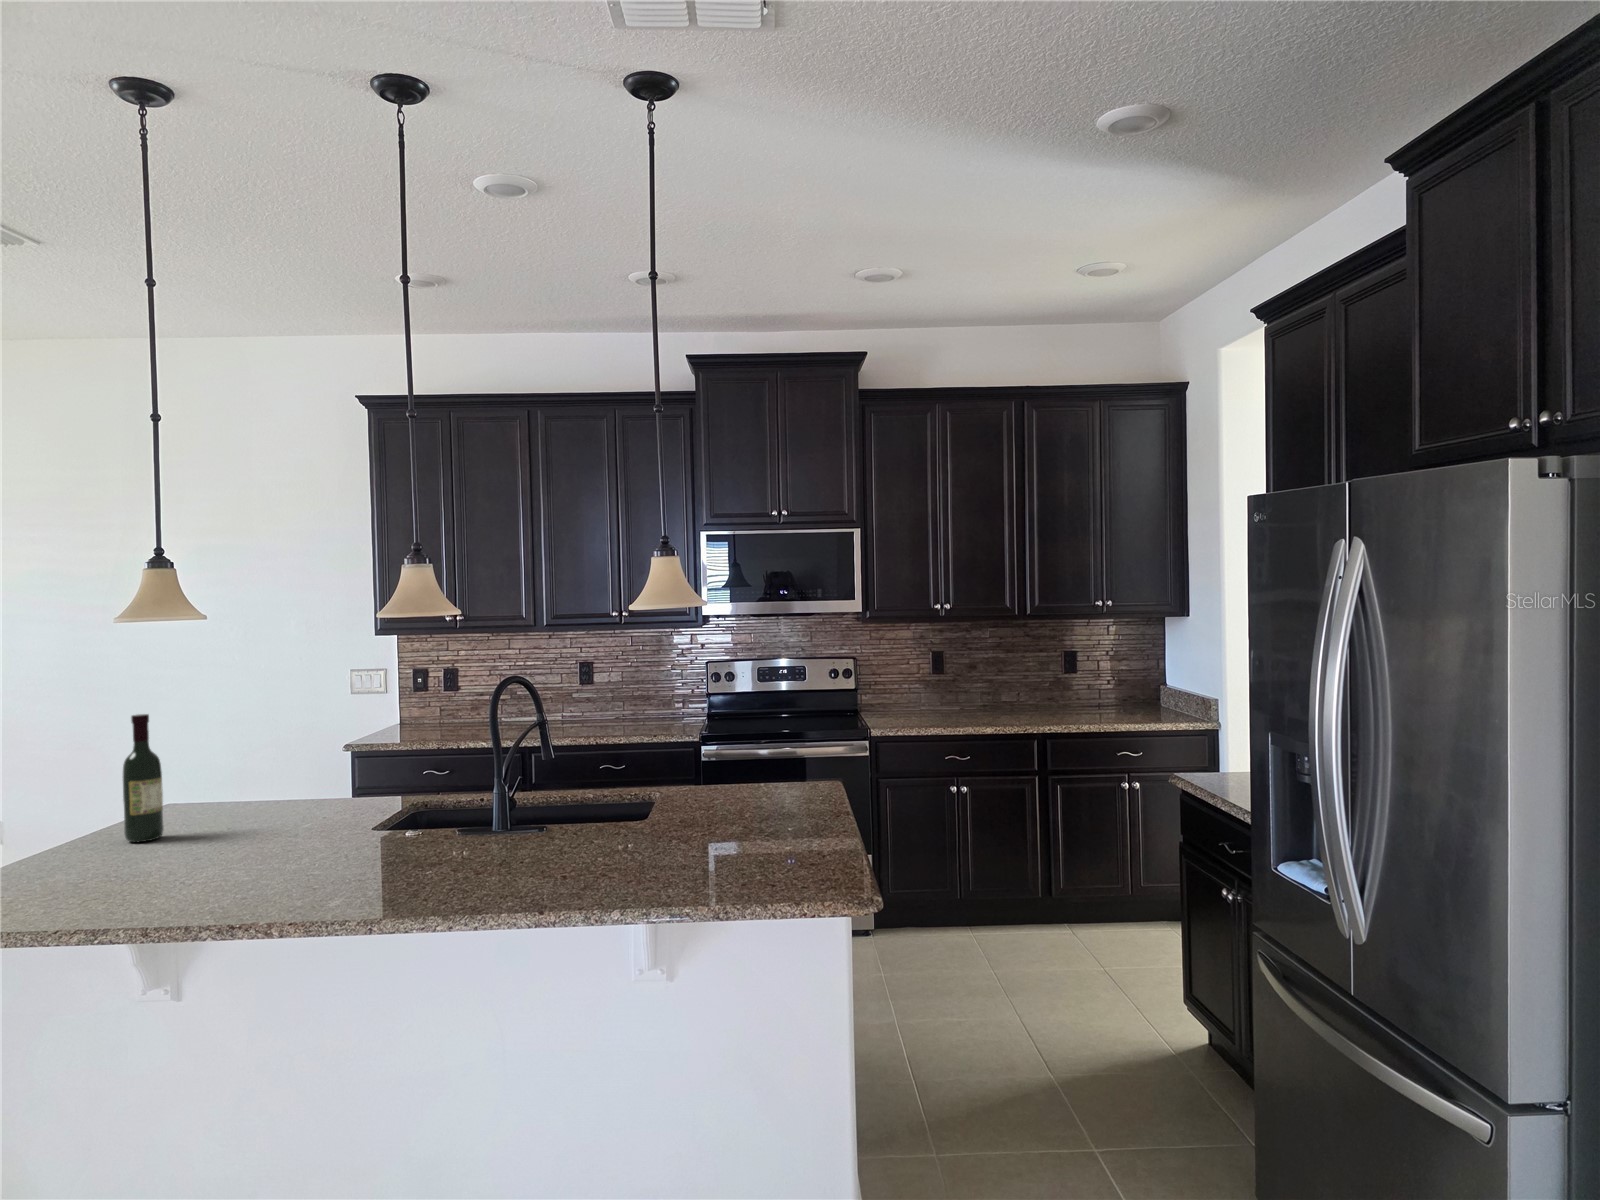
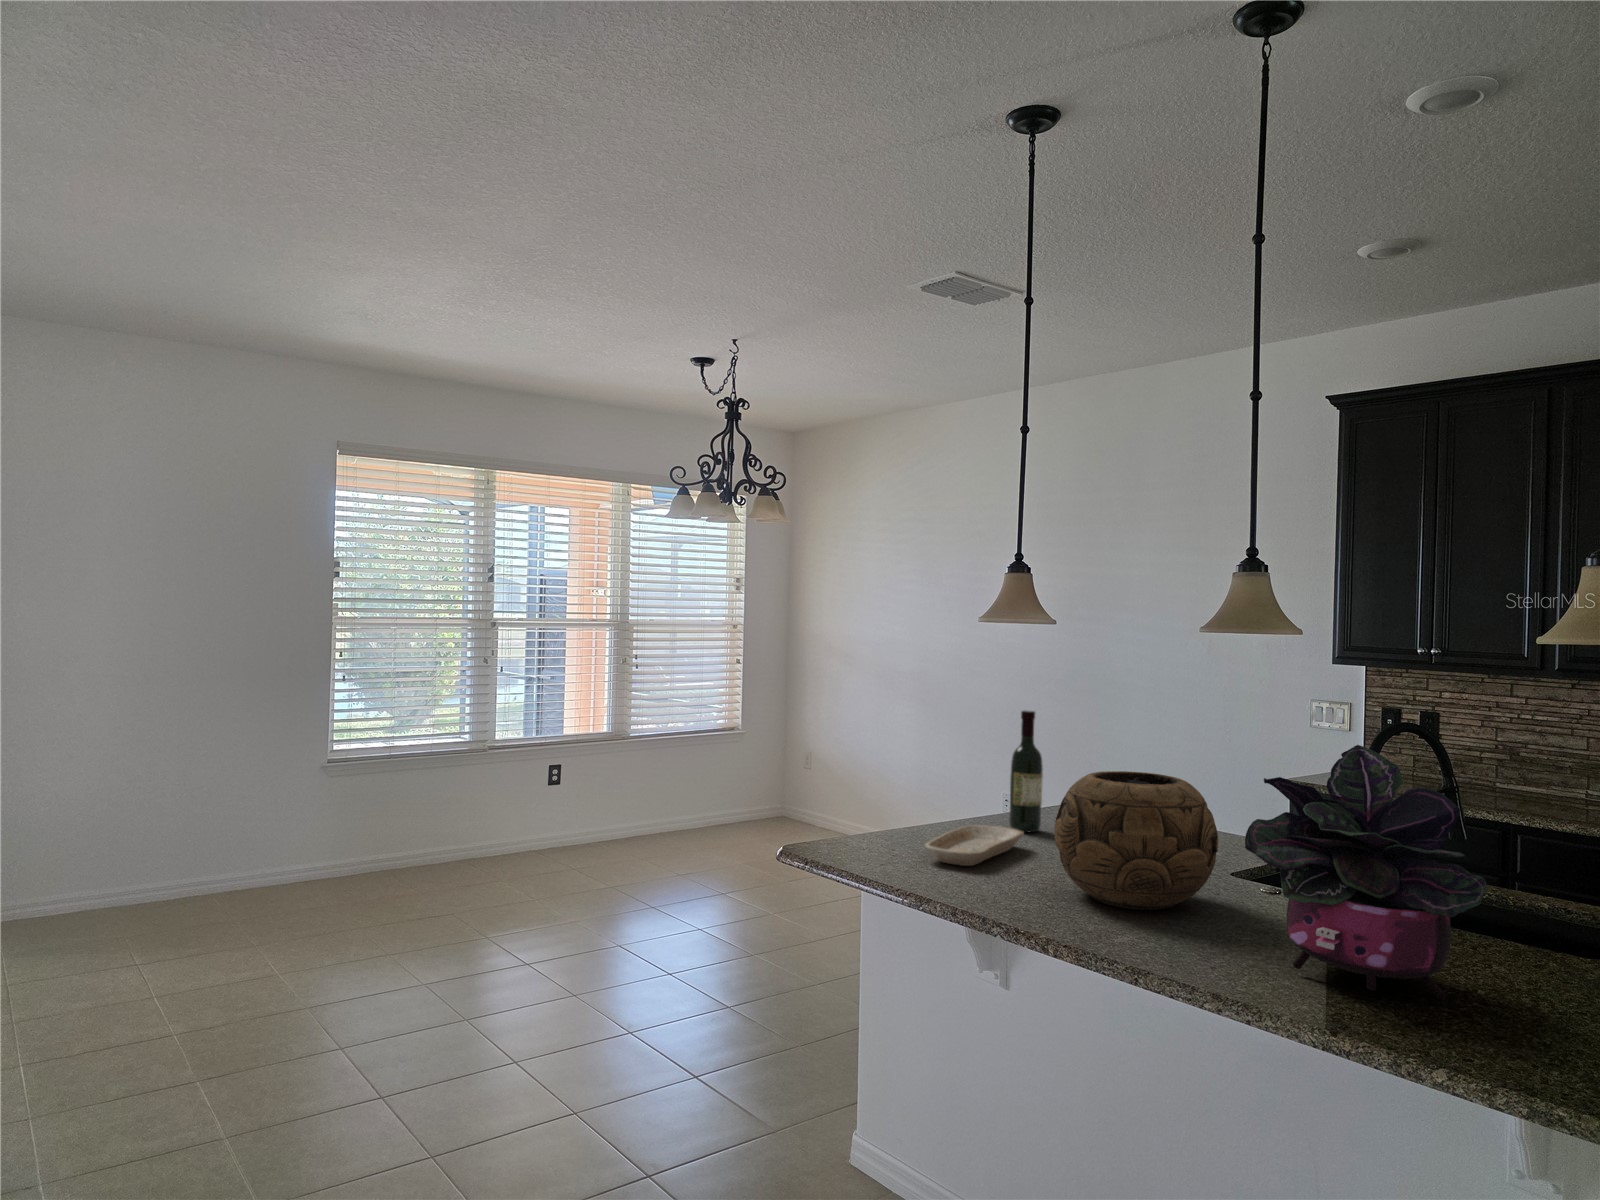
potted plant: none [445,698,610,880] -> present [1245,745,1486,999]
decorative bowl: none [231,752,390,880] -> present [1054,771,1218,910]
tray: none [58,839,163,892] -> present [925,825,1024,866]

